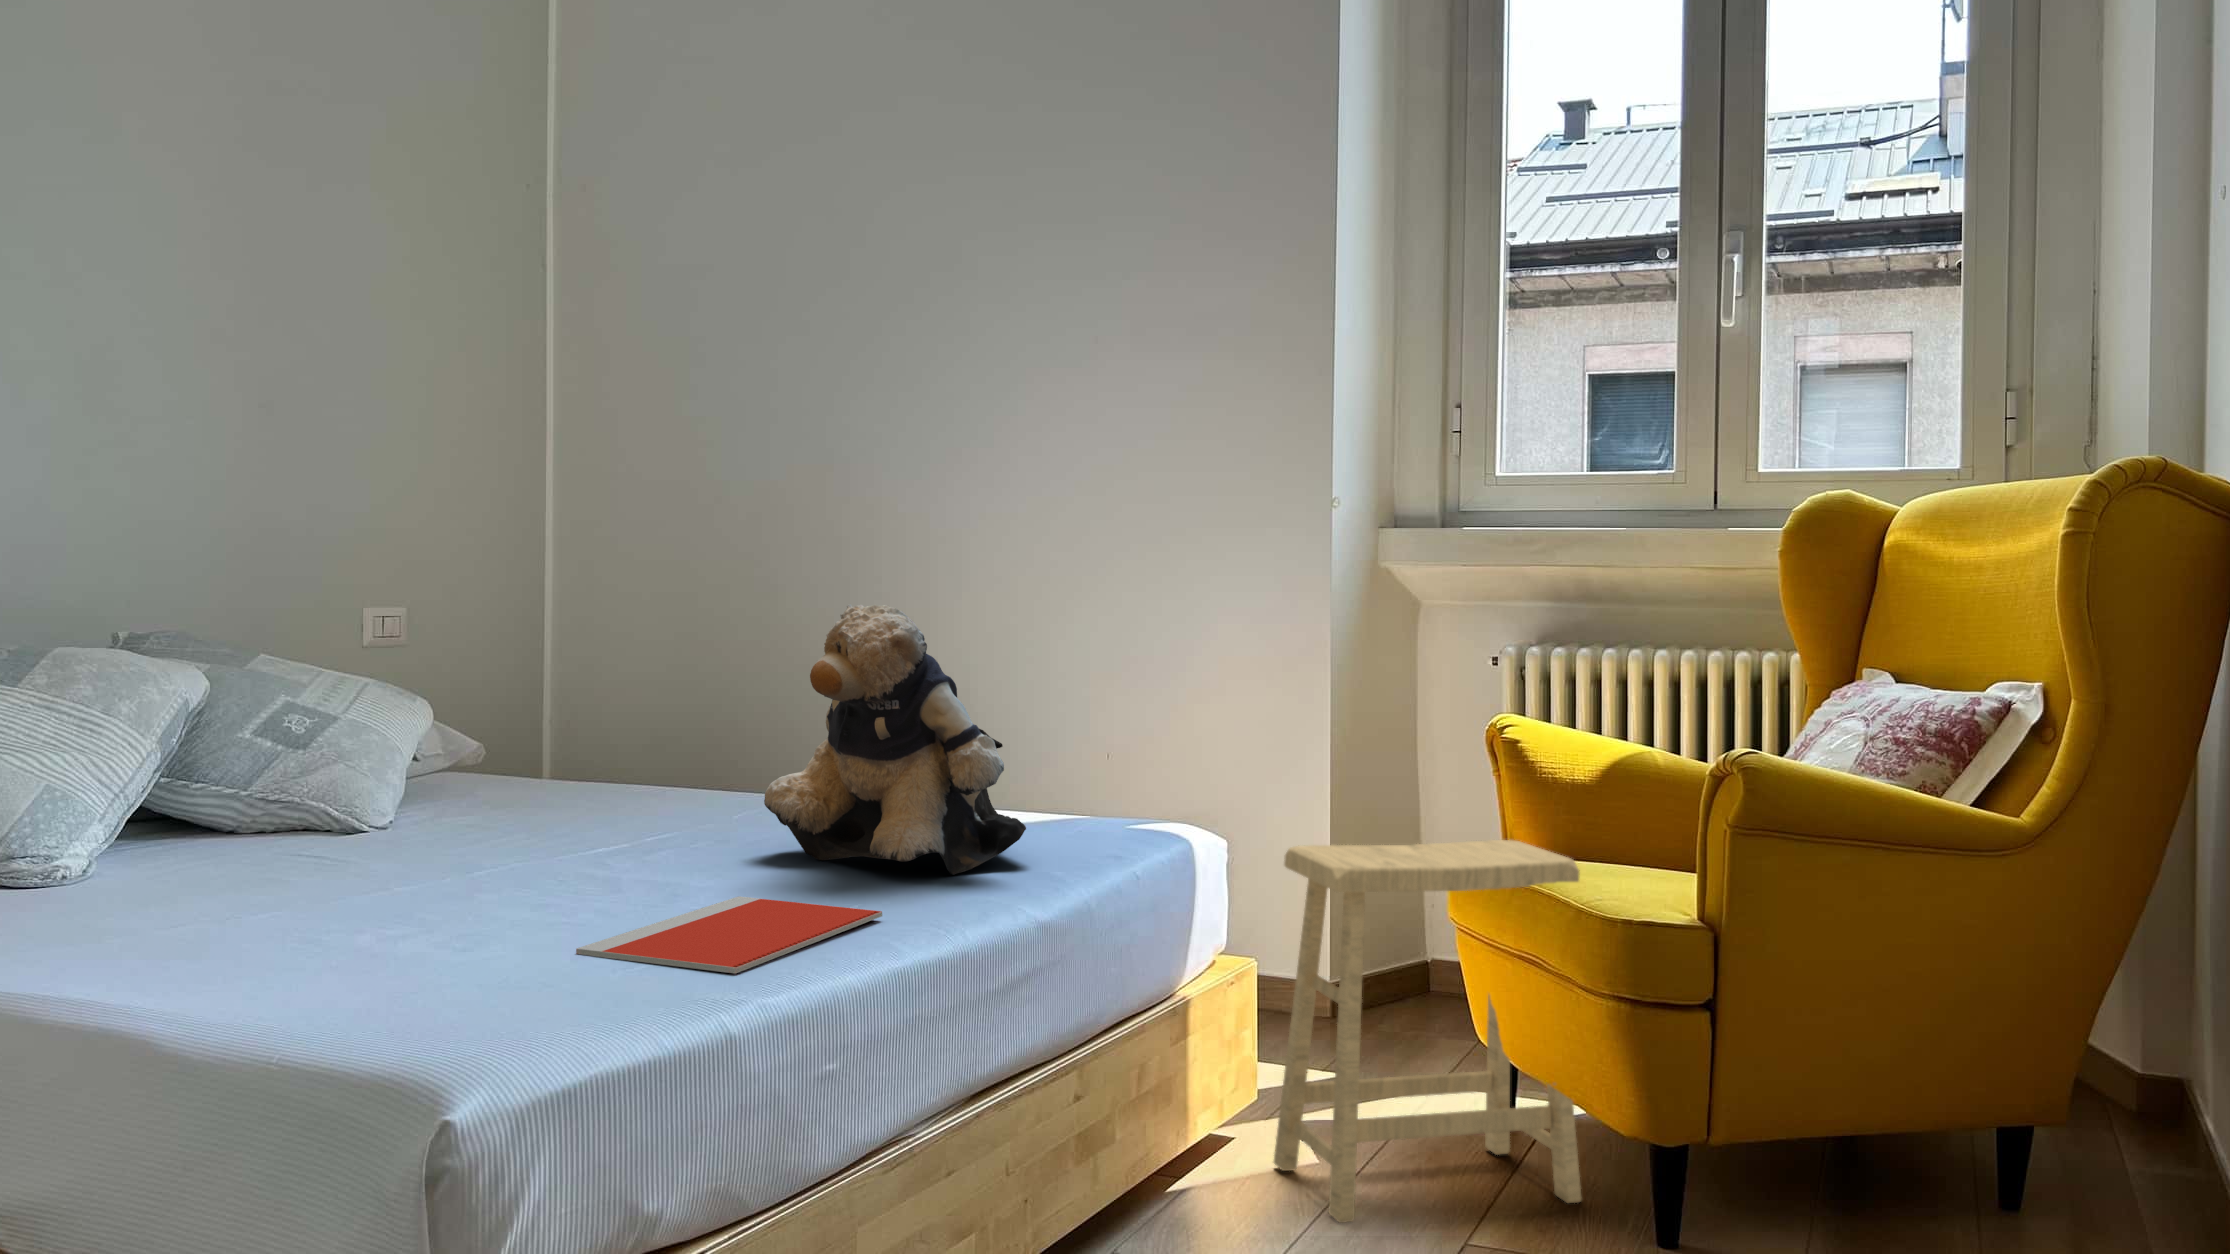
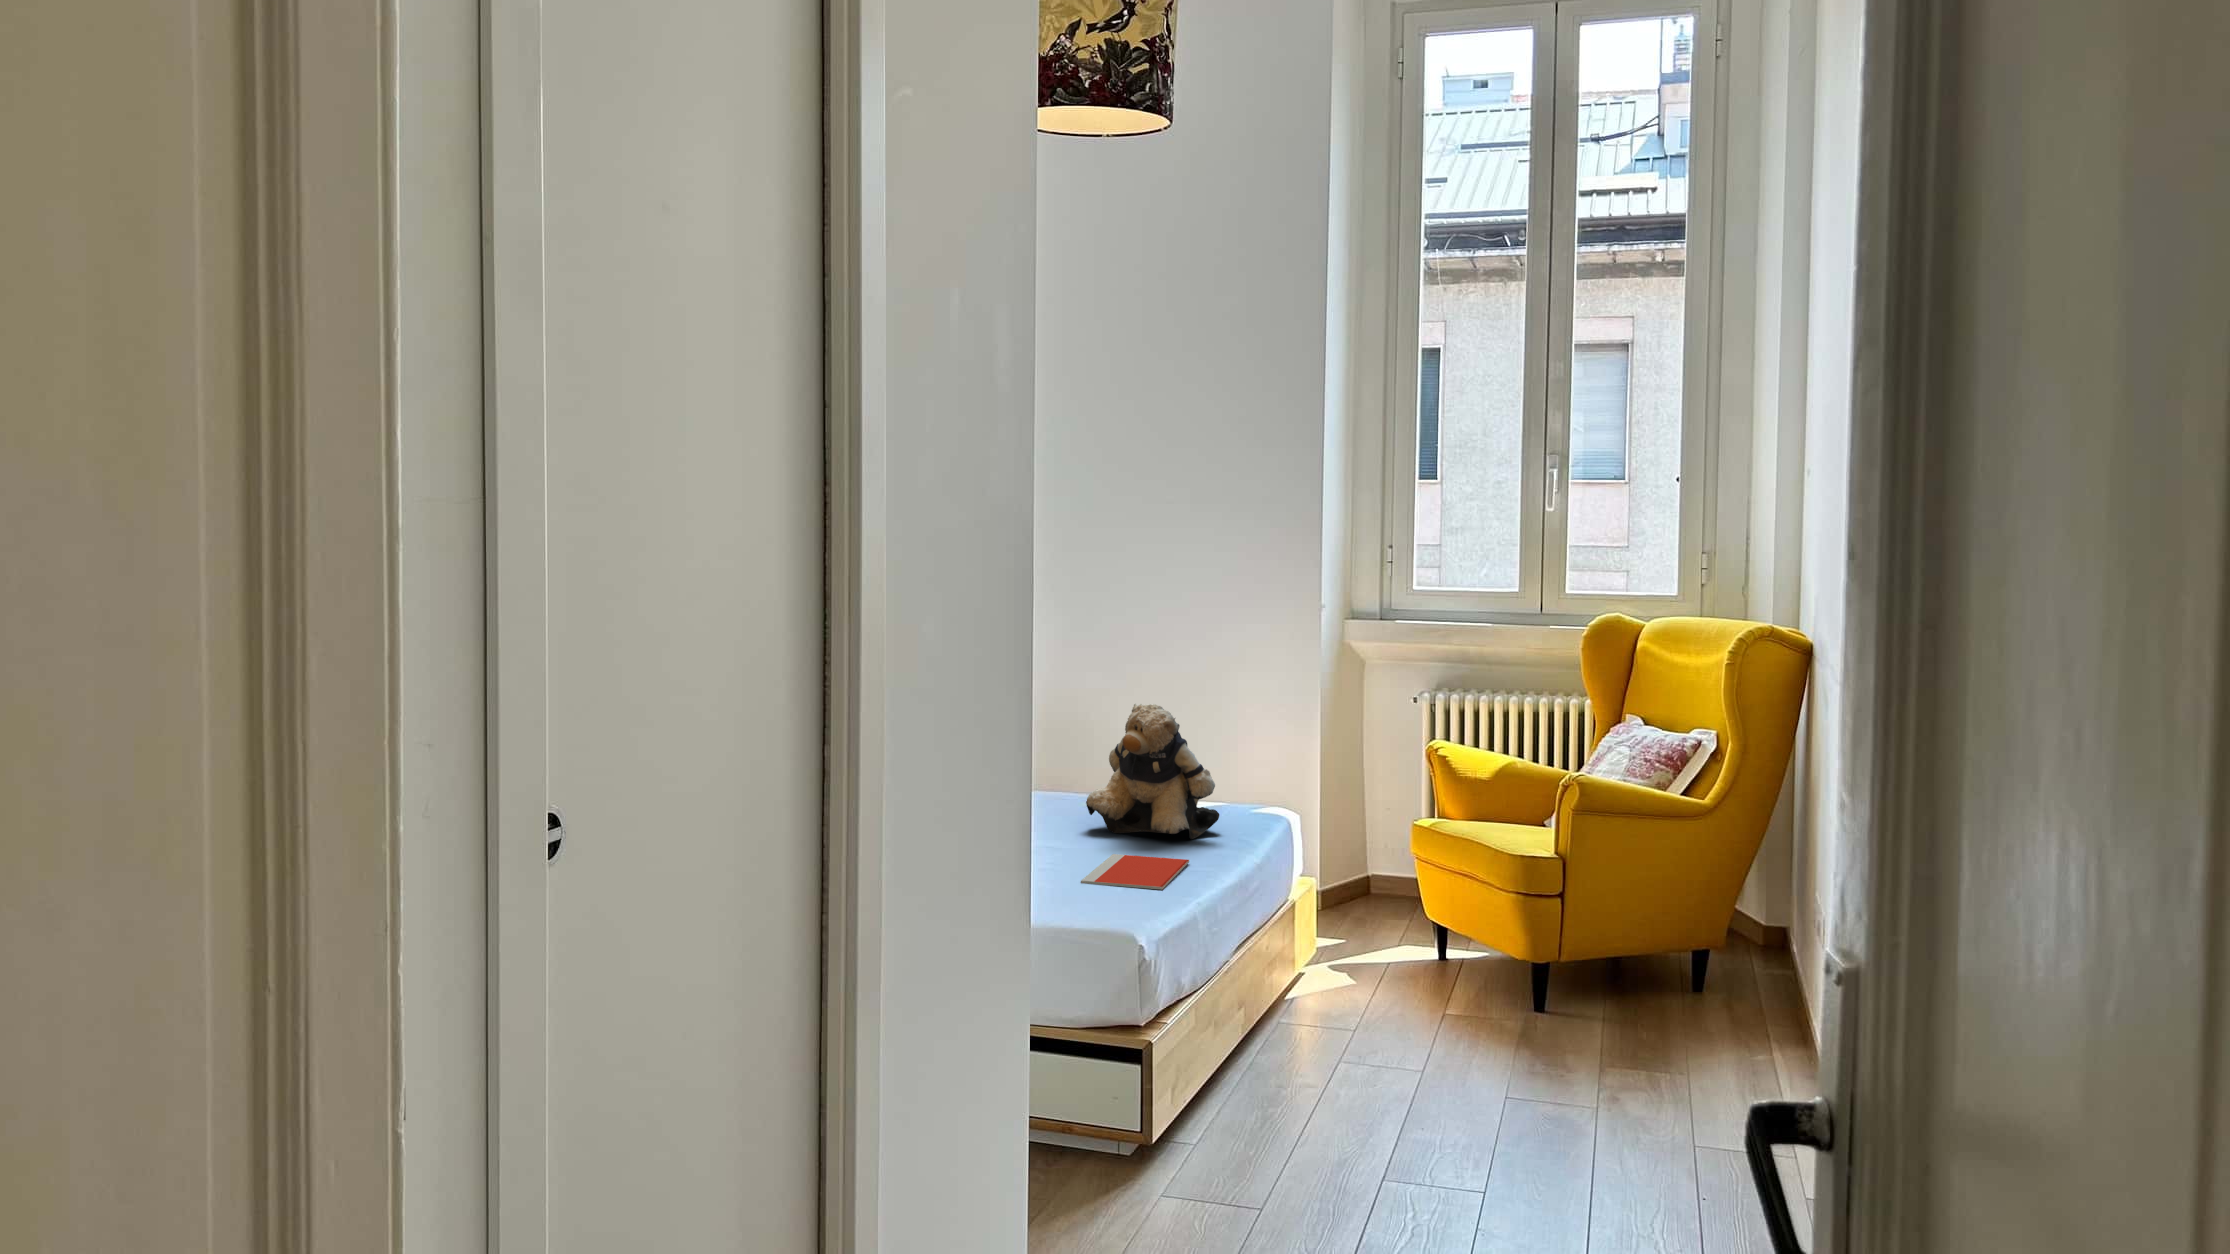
footstool: present [1274,840,1581,1223] -> none [1332,812,1492,1007]

